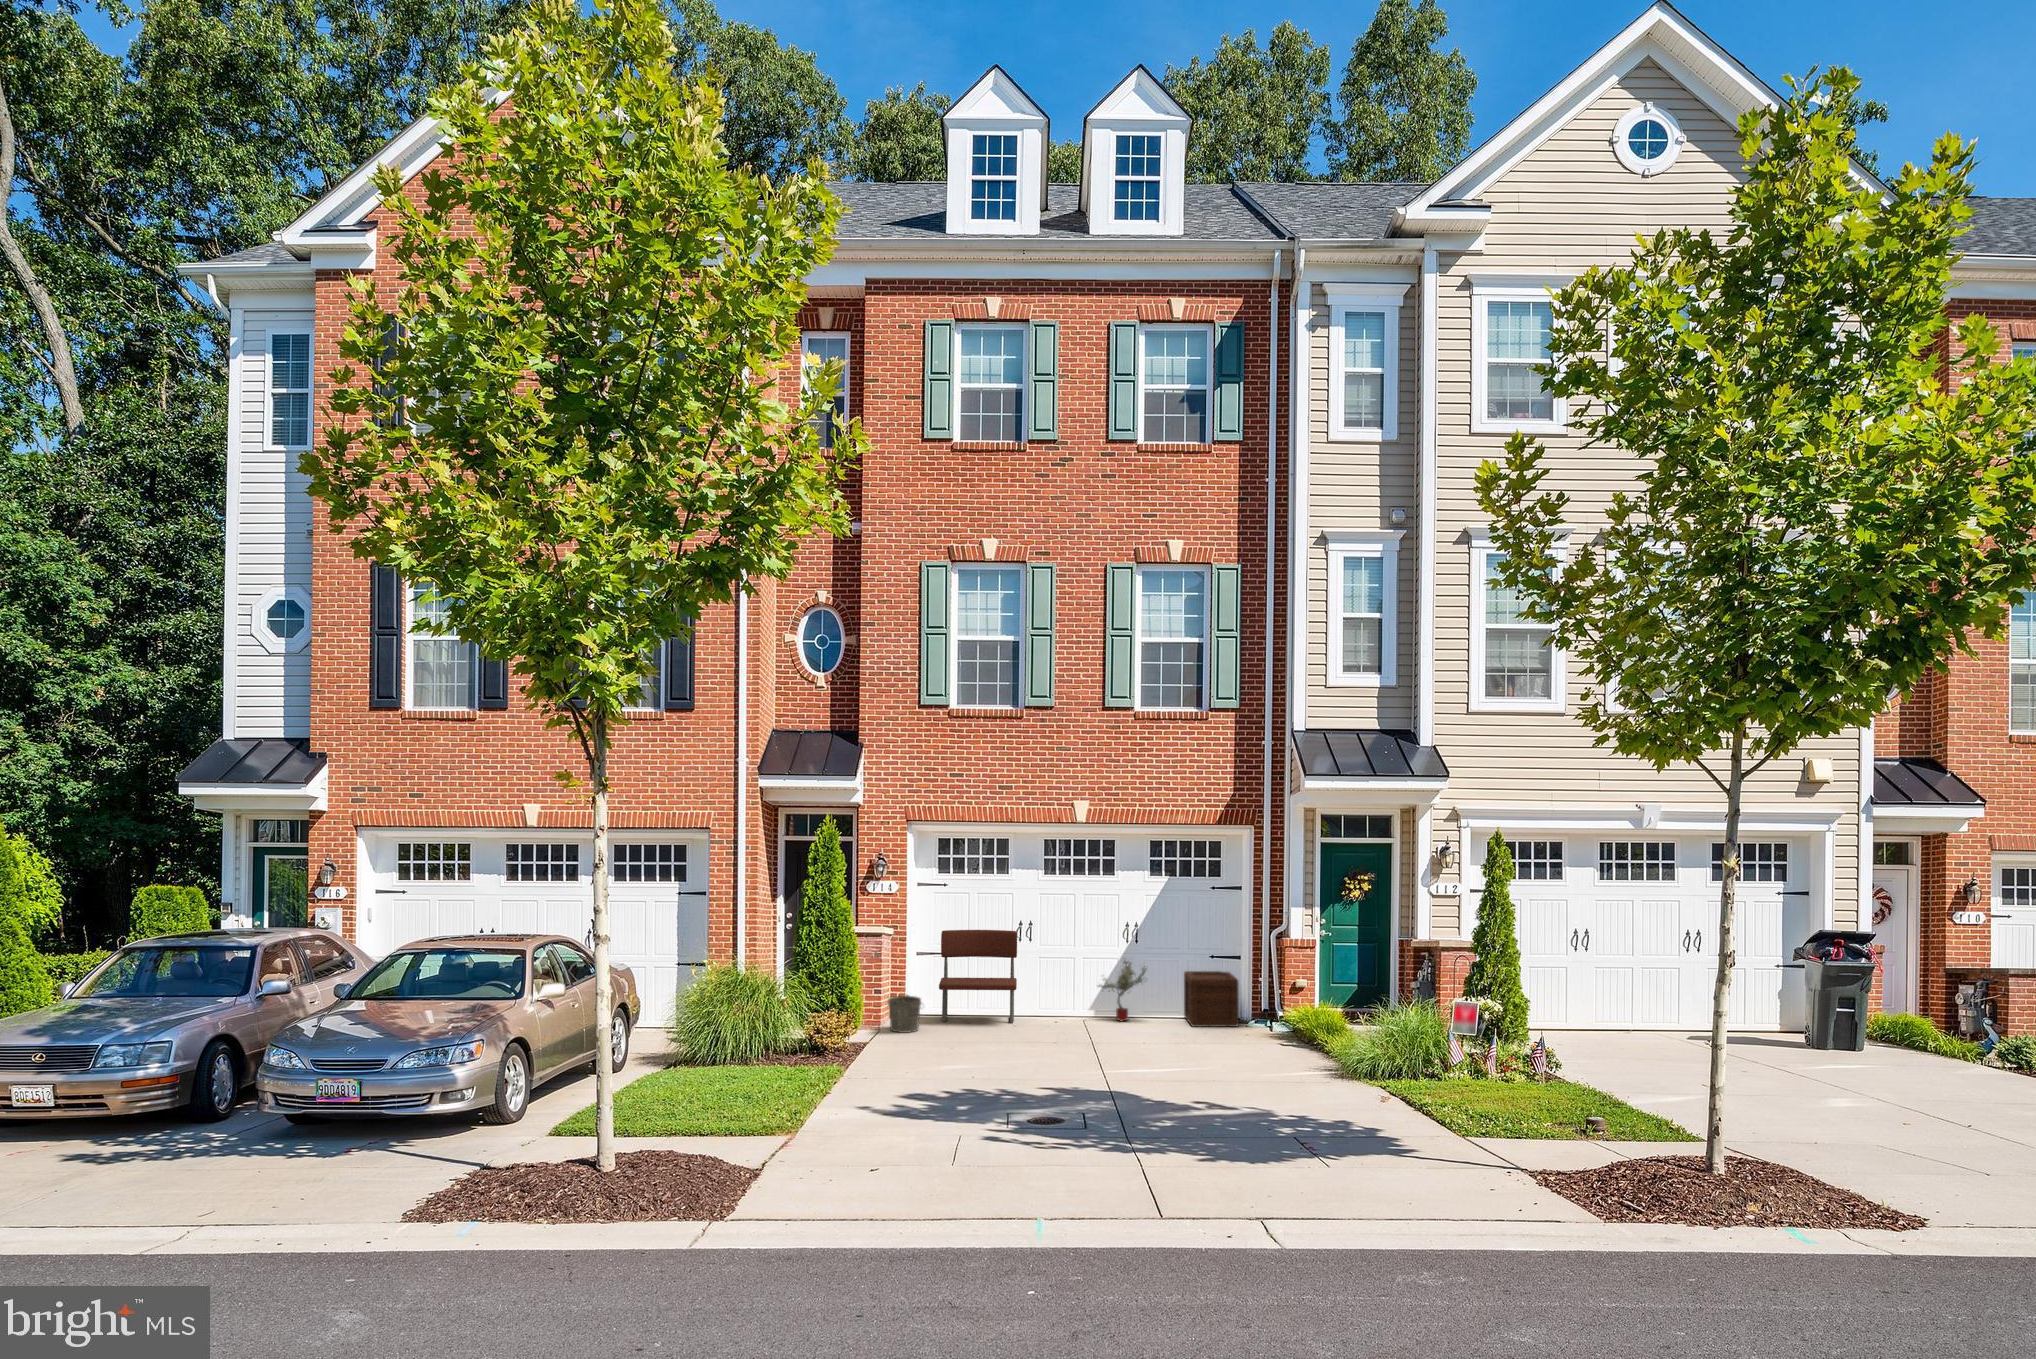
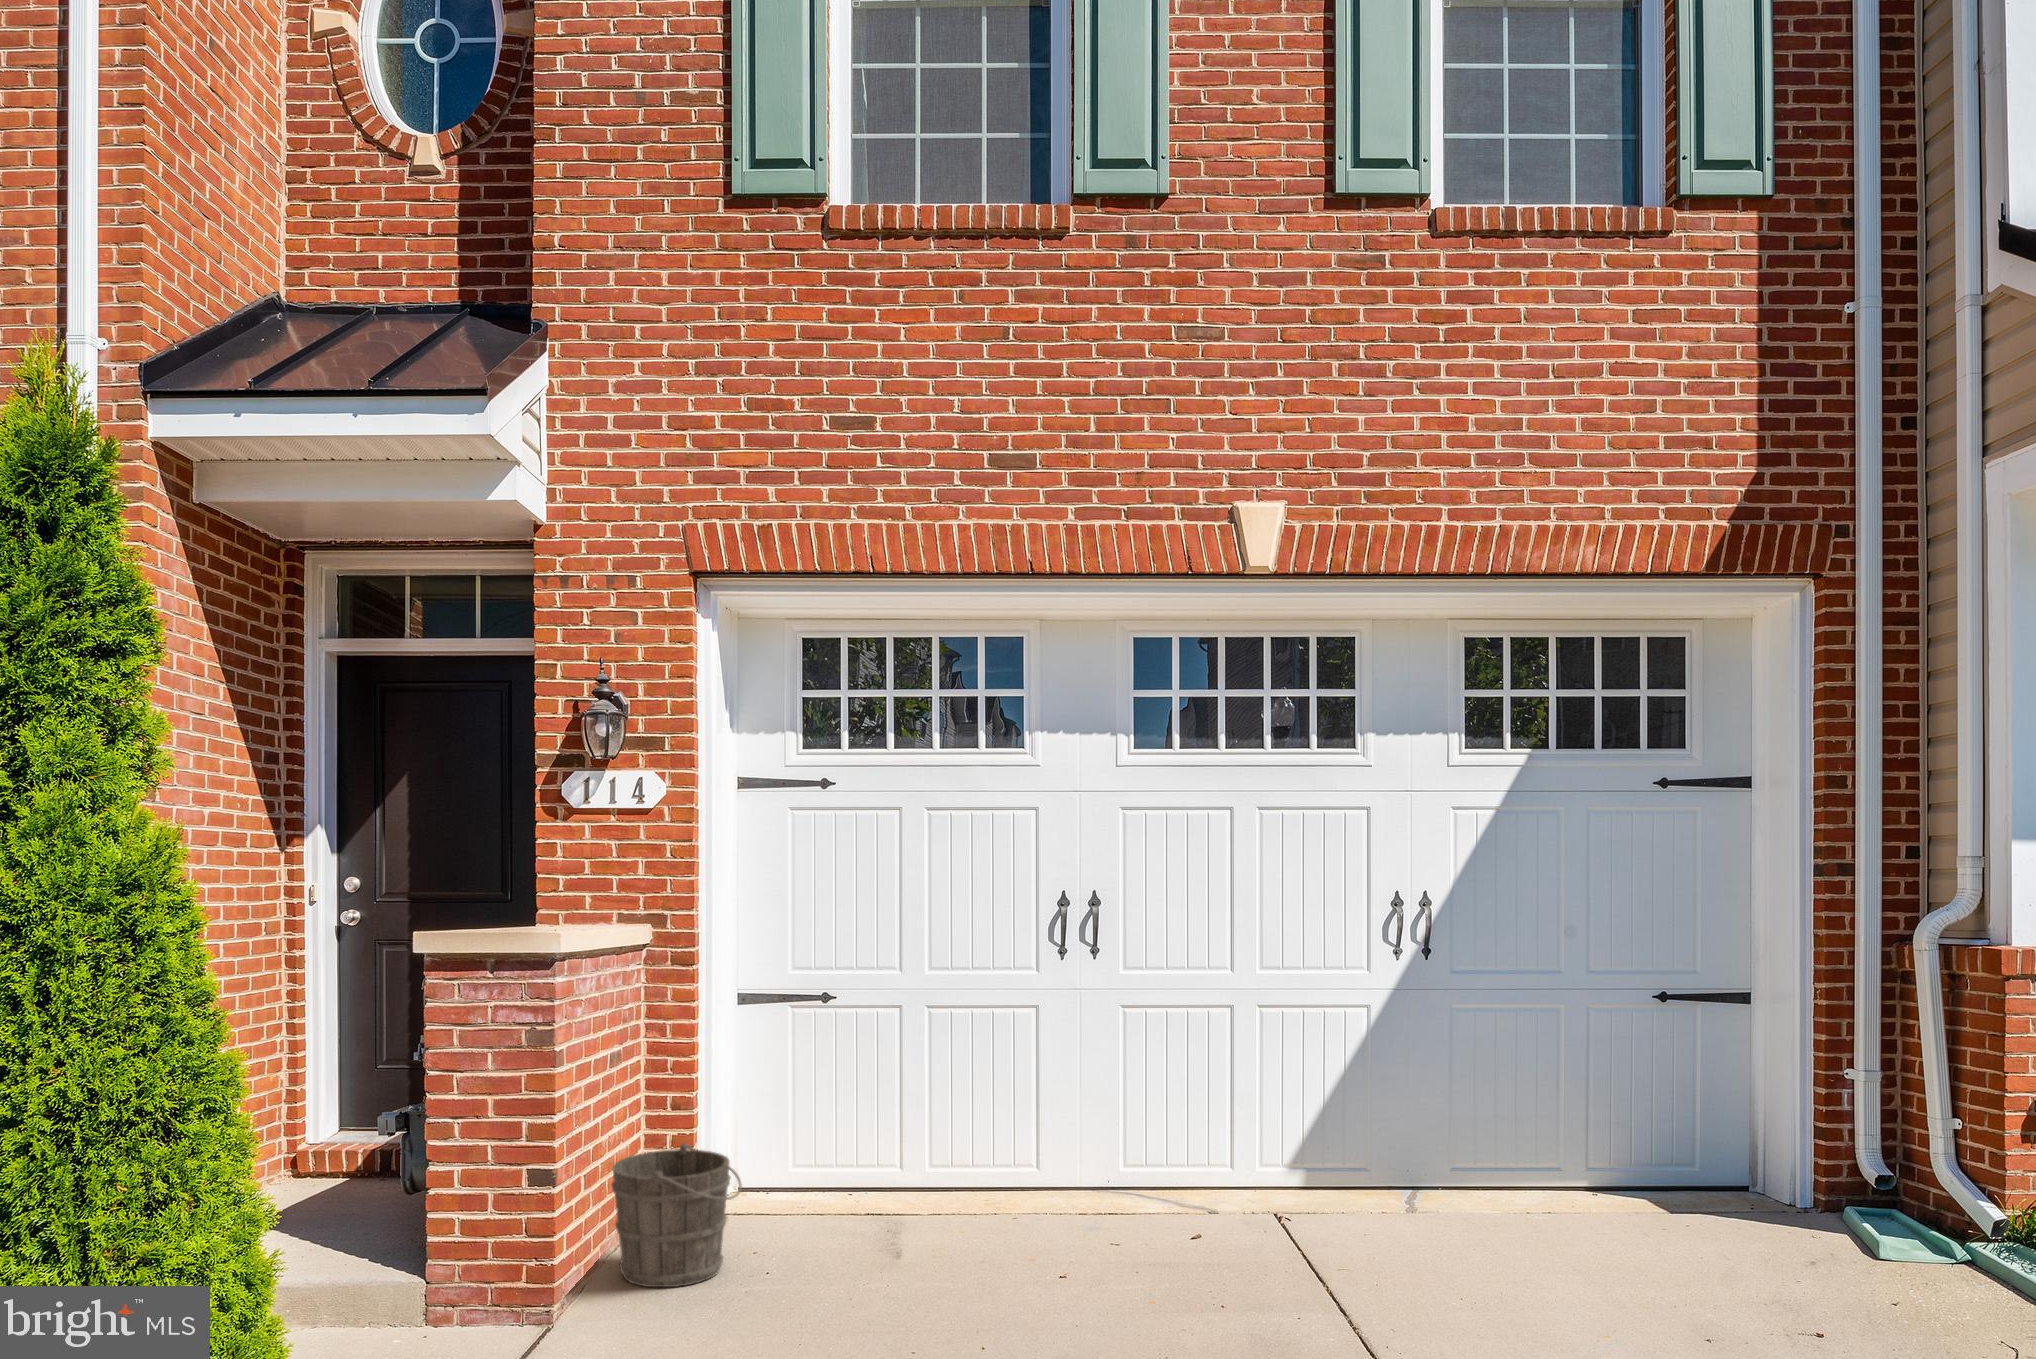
bench: present [939,930,1017,1023] -> none [798,924,1058,1230]
potted tree: present [1098,959,1147,1021] -> none [1312,1004,1482,1214]
wooden crate: present [1184,971,1239,1027] -> none [1582,1044,1799,1234]

